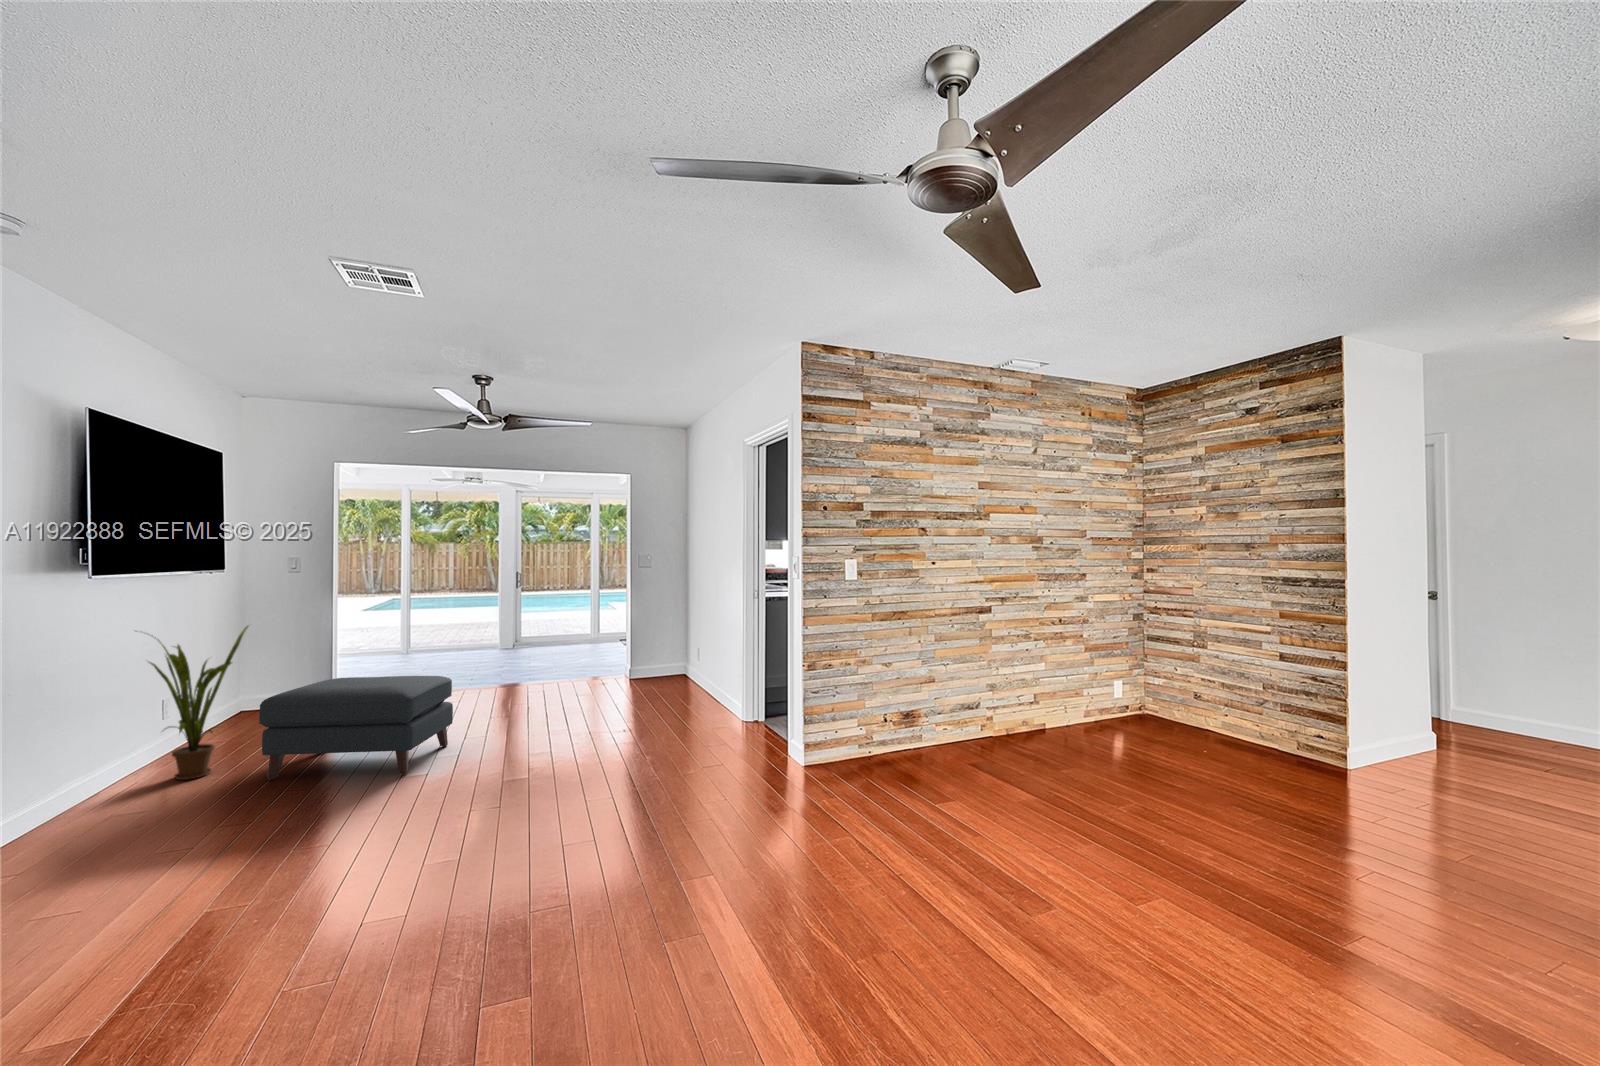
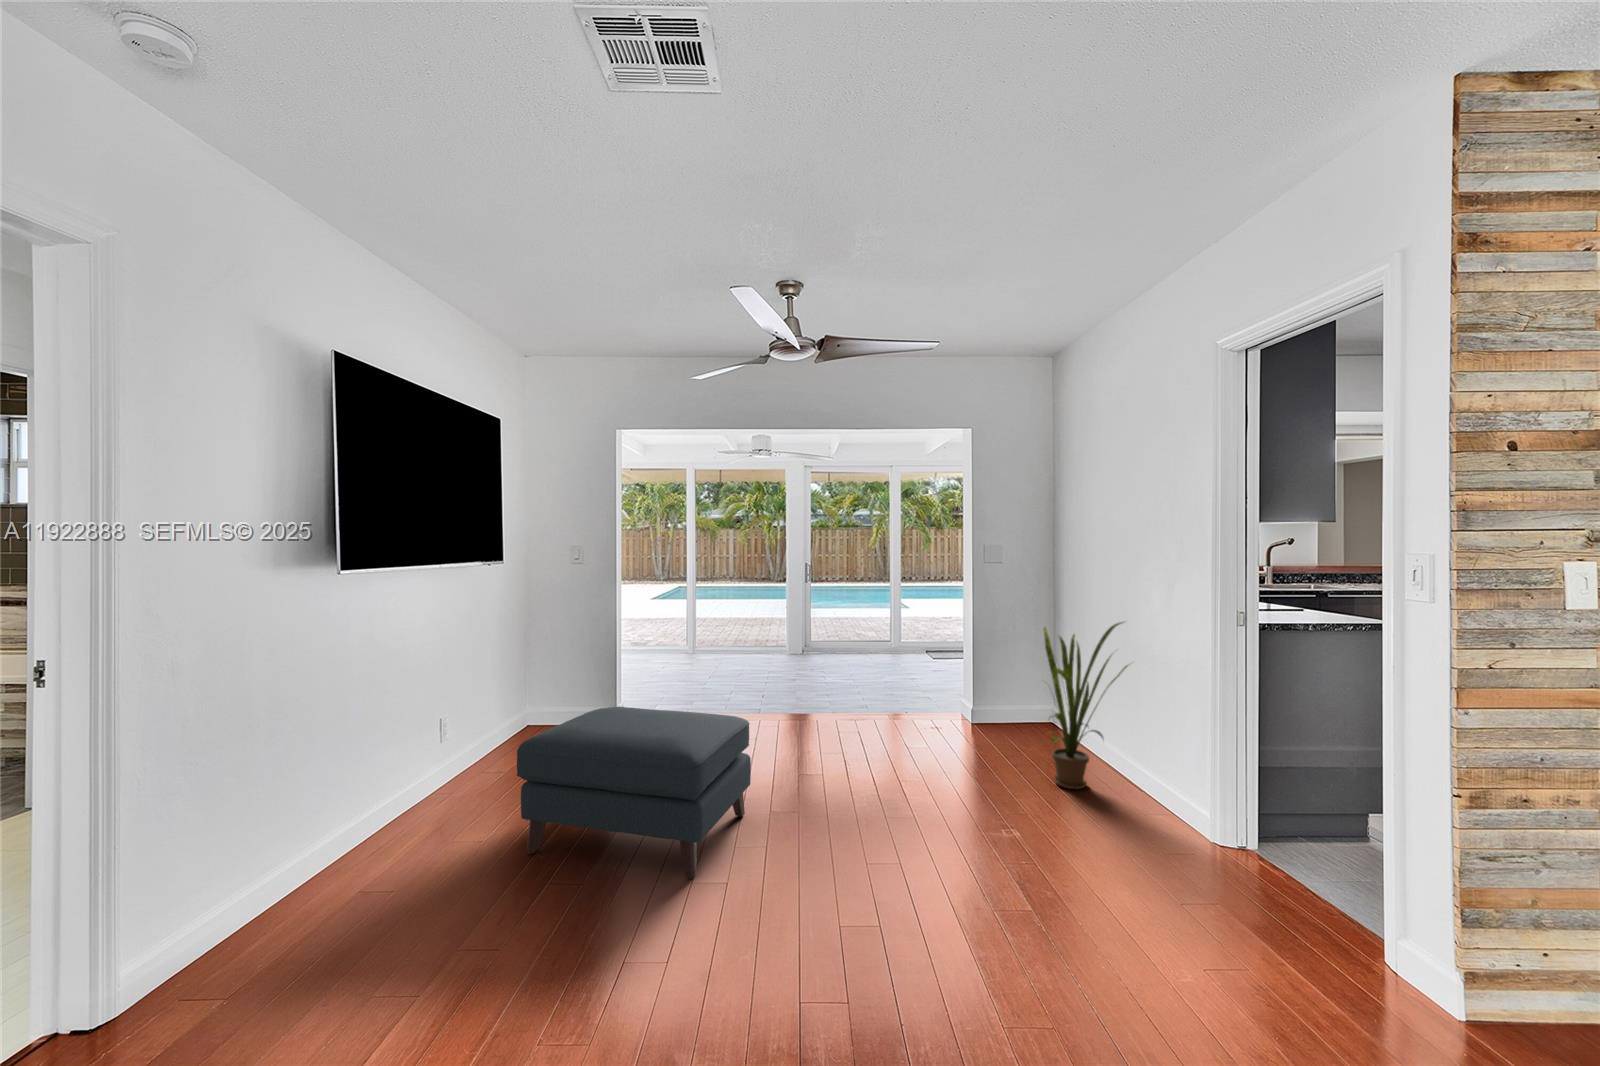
house plant: present [144,626,248,780] -> present [1044,622,1128,789]

